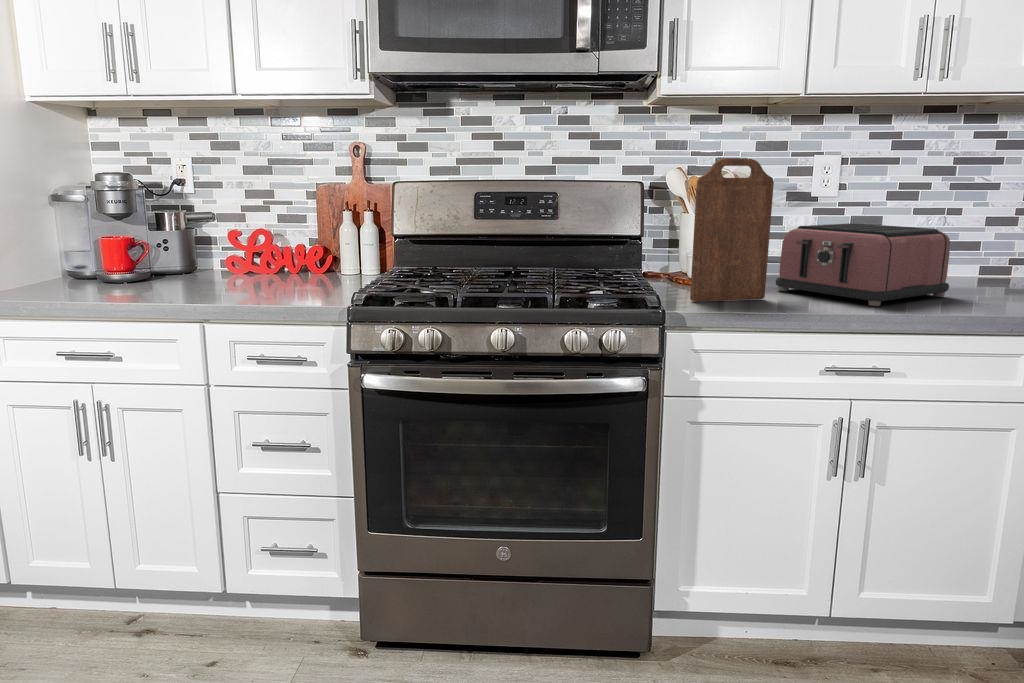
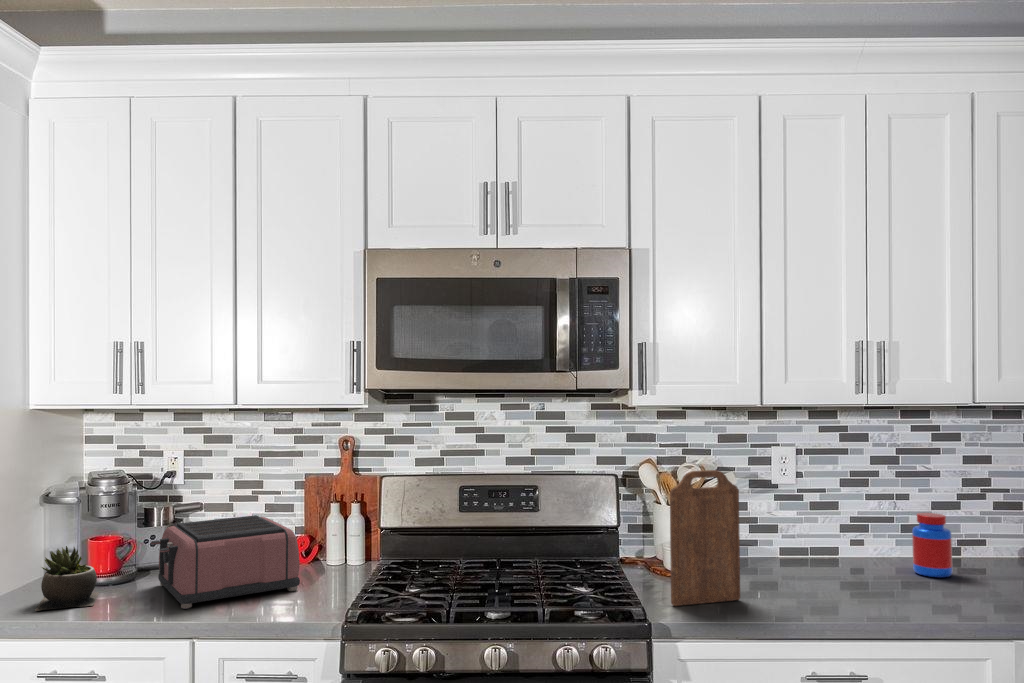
toaster: present [776,223,950,306] -> present [151,515,300,609]
jar: none [955,223,1004,289] -> present [912,513,952,578]
succulent plant: none [48,236,114,296] -> present [35,546,99,611]

